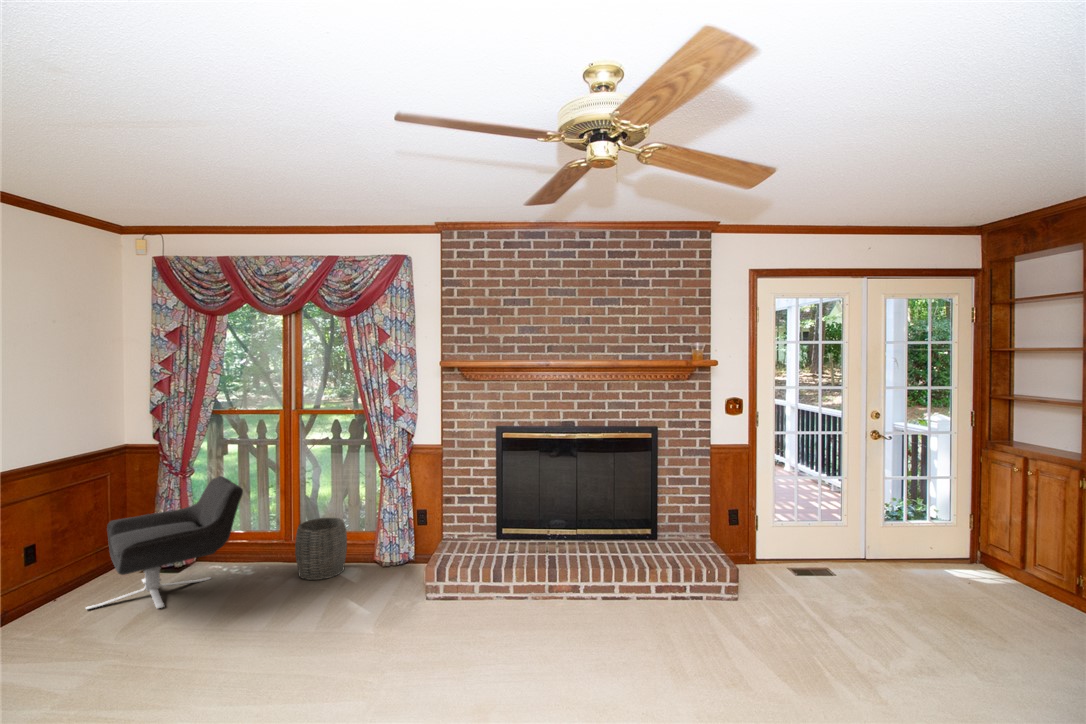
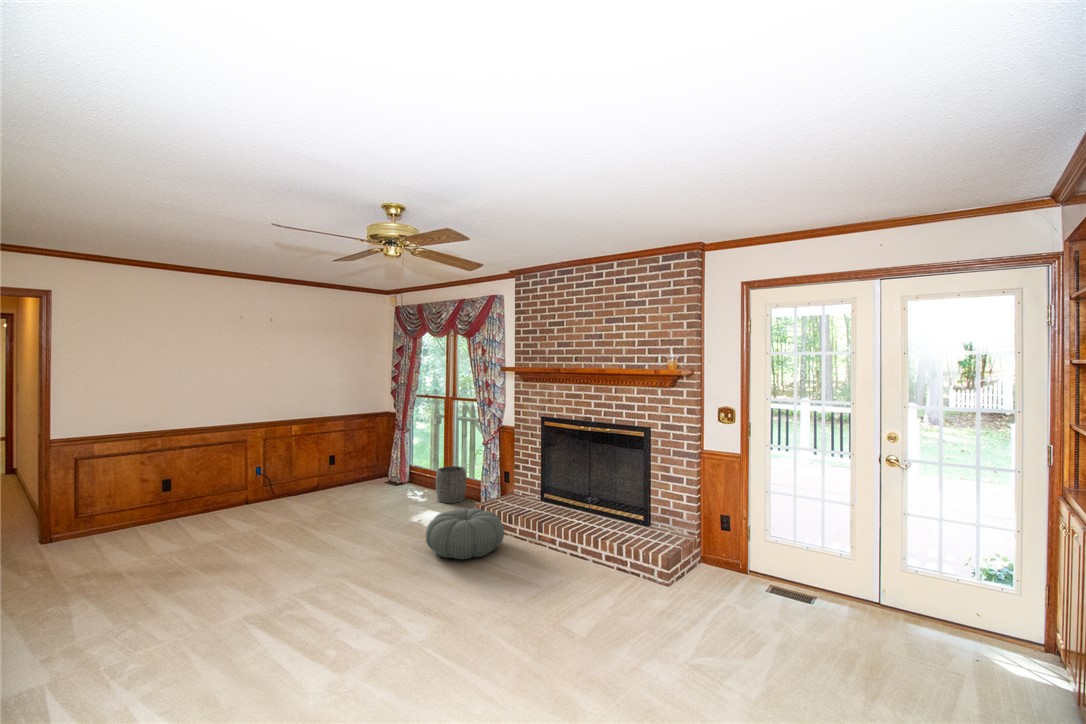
lounge chair: present [86,476,243,609] -> none [347,433,421,498]
pouf: none [415,570,532,657] -> present [426,508,504,559]

